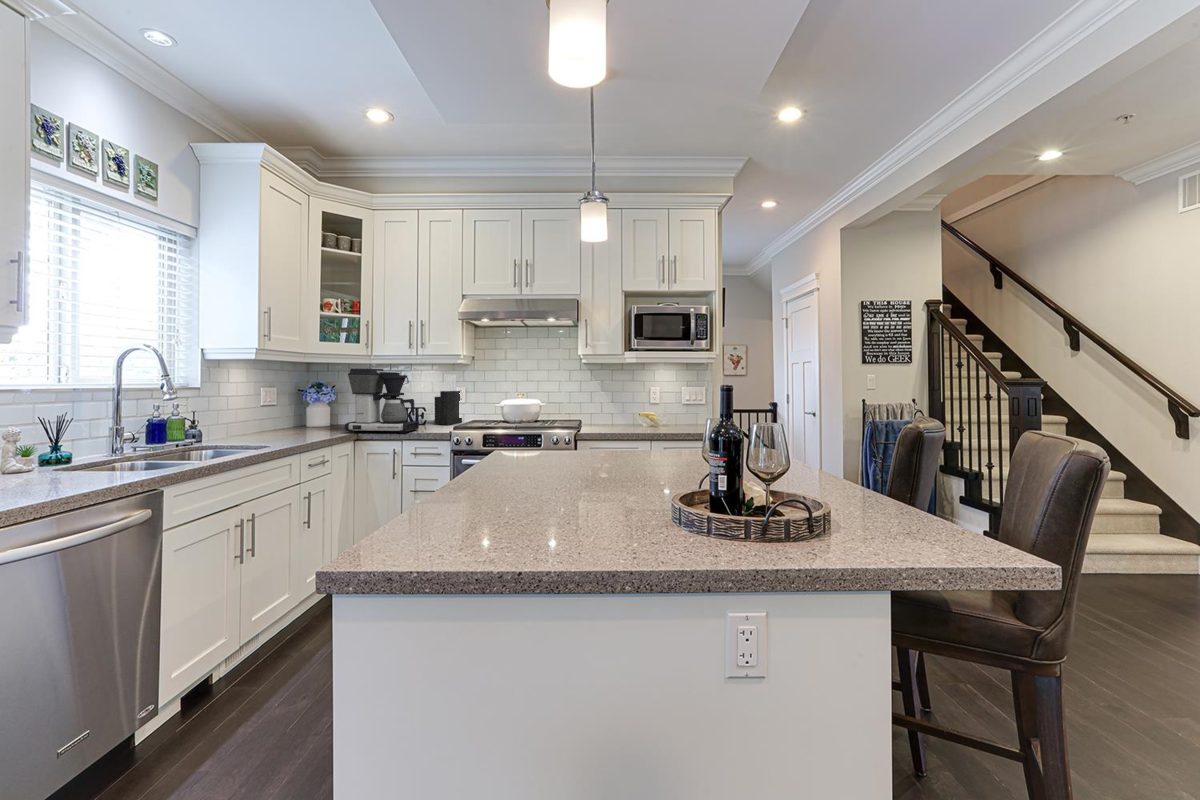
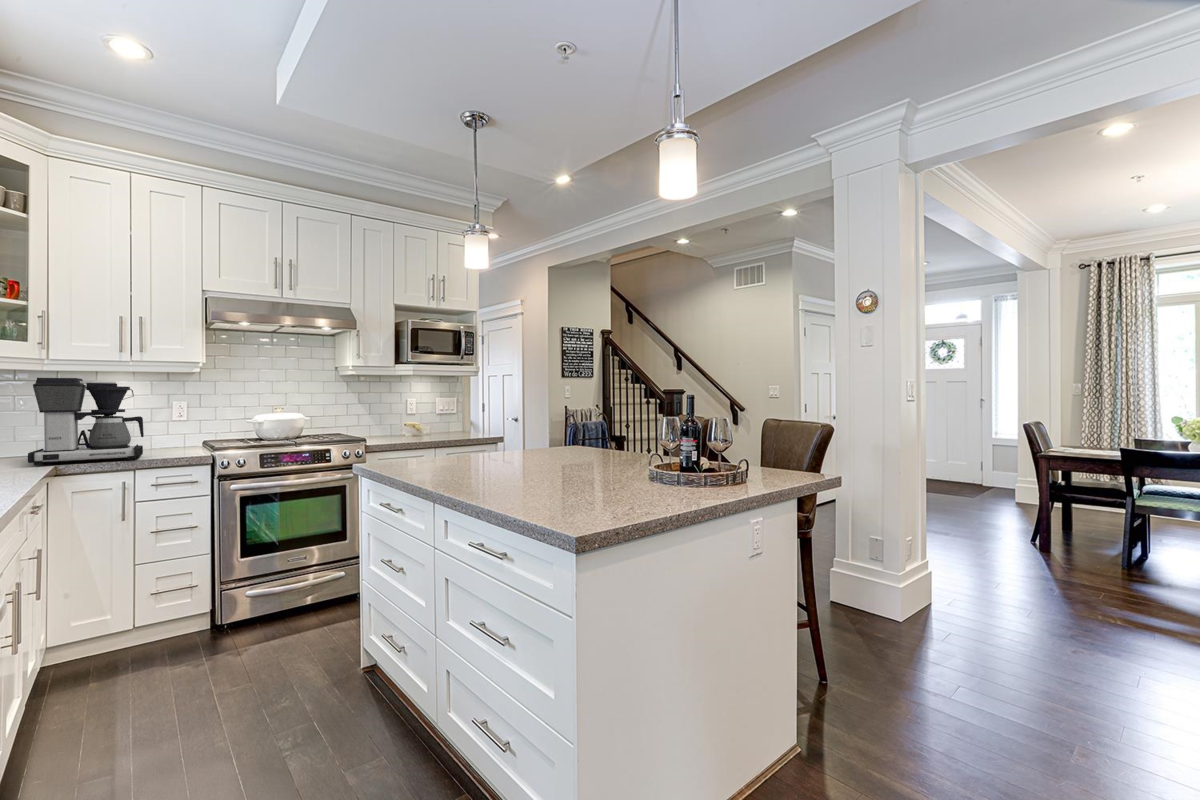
knife block: present [435,374,462,425] -> none [146,387,181,449]

